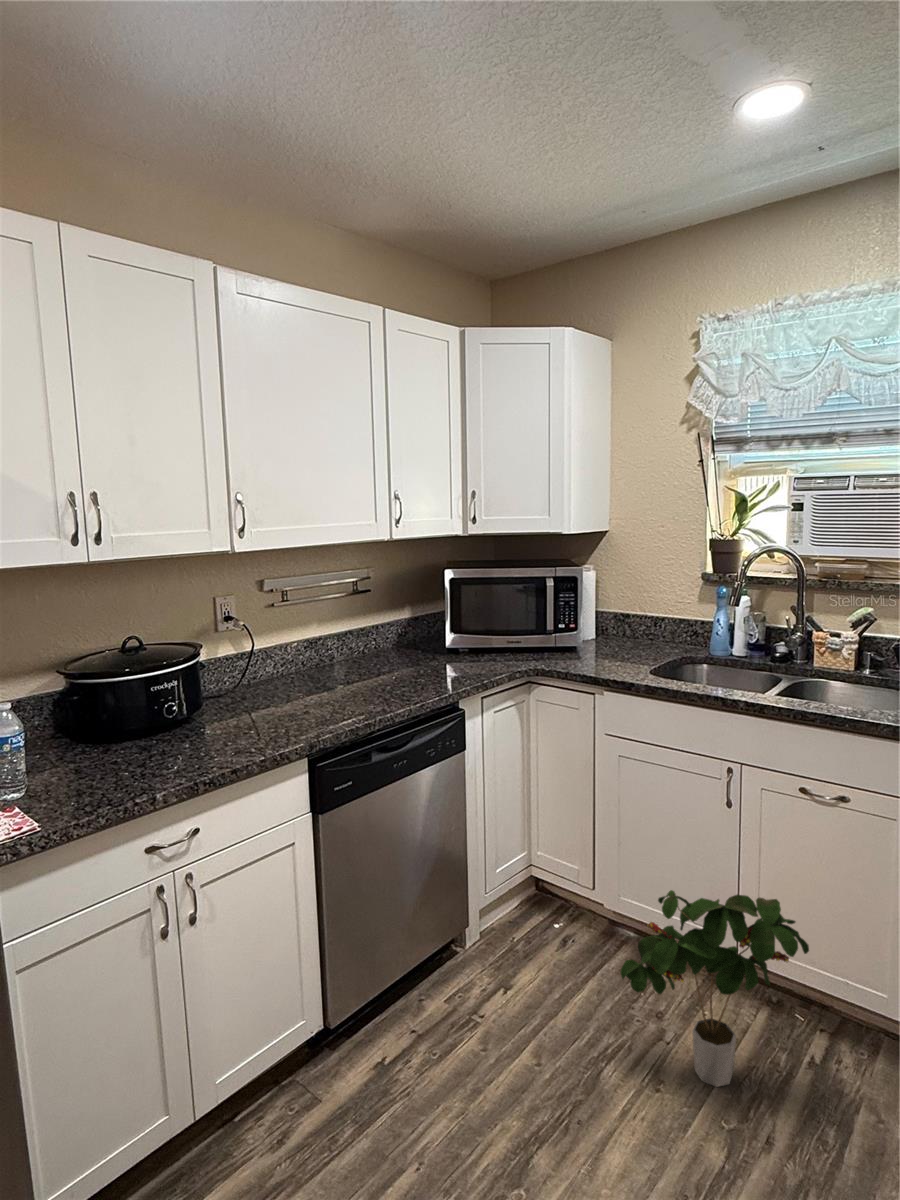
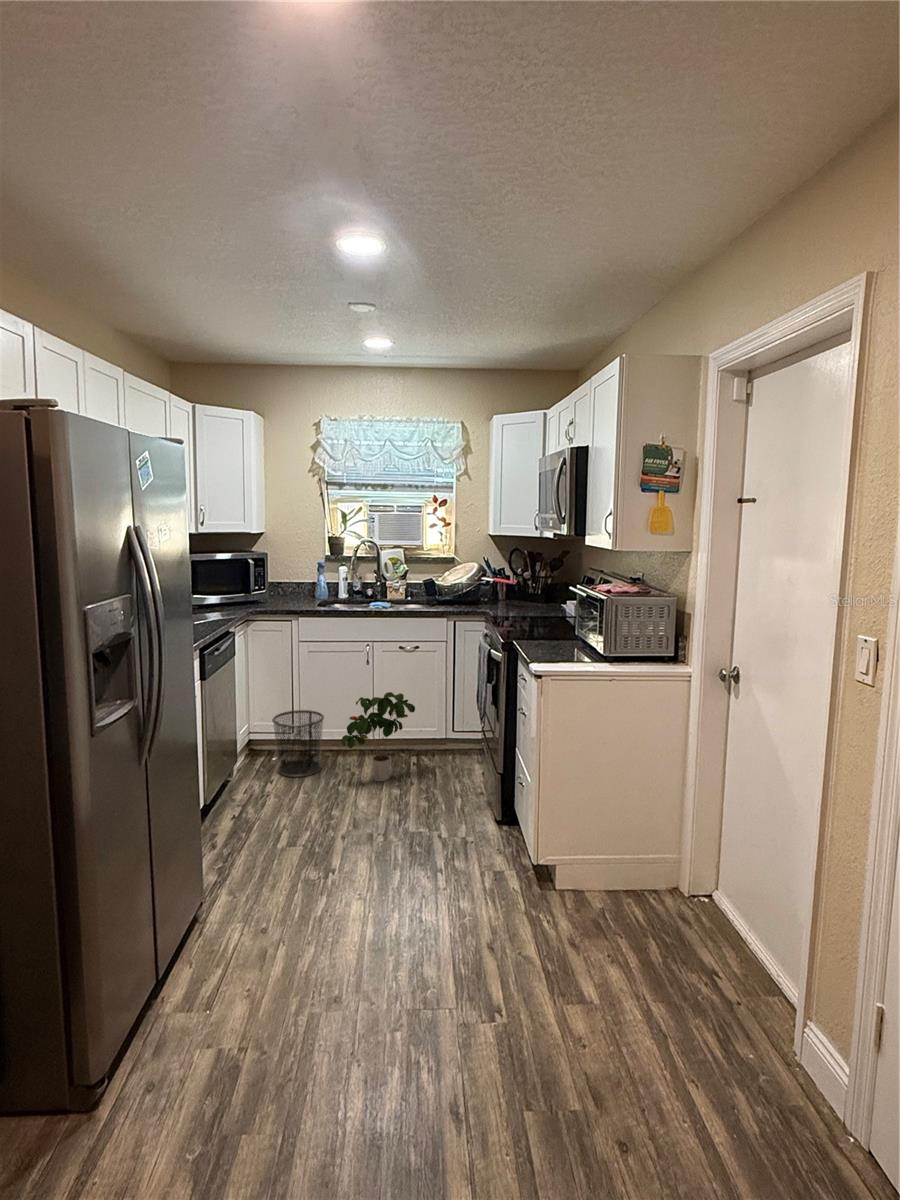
waste bin: none [532,857,627,996] -> present [272,710,324,777]

